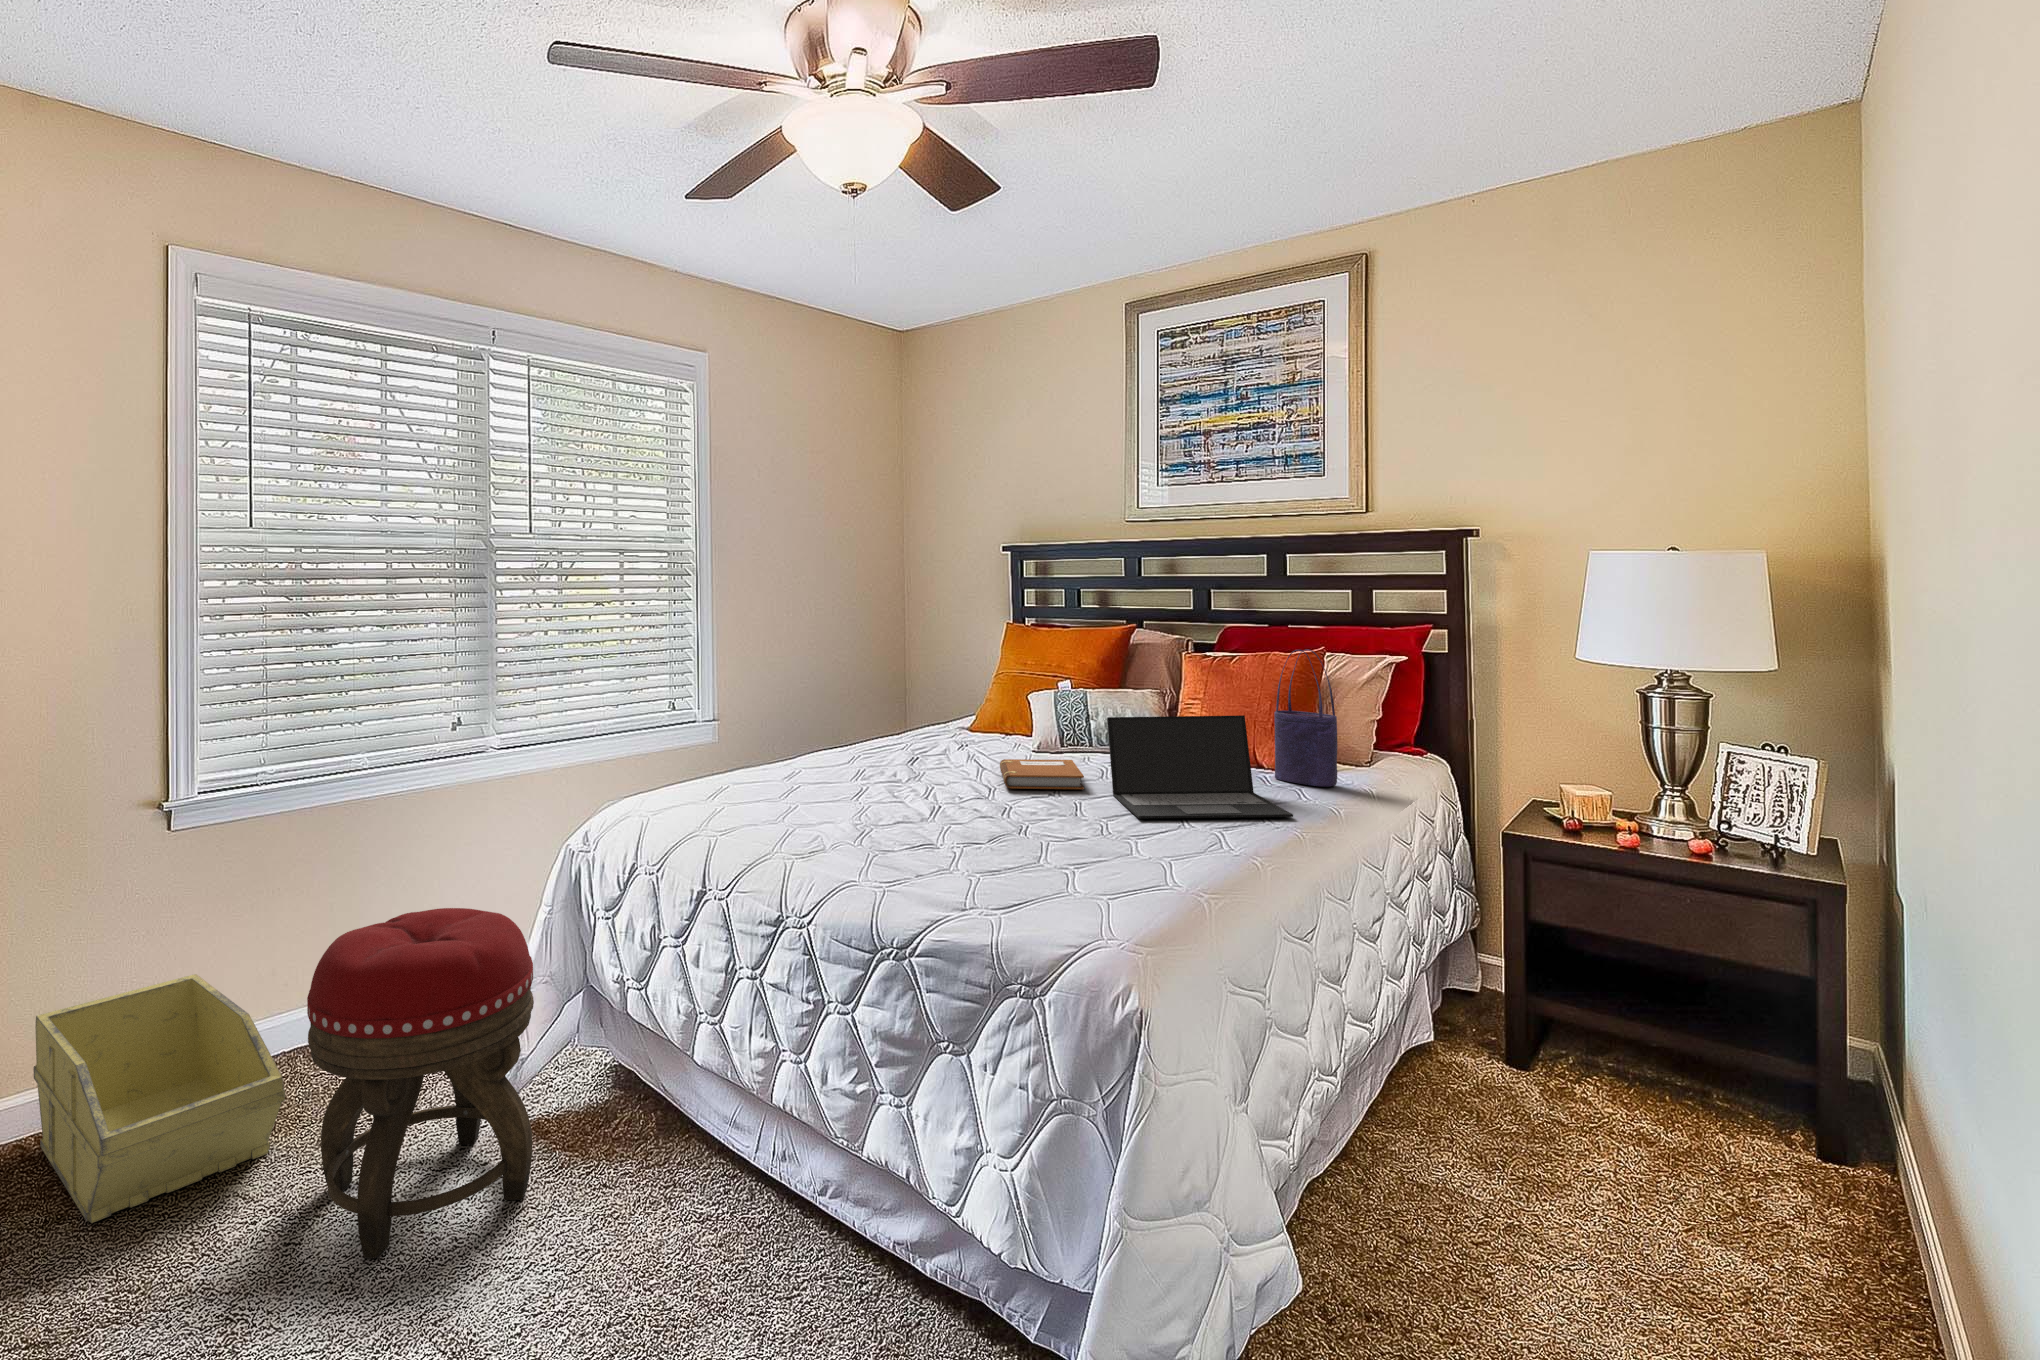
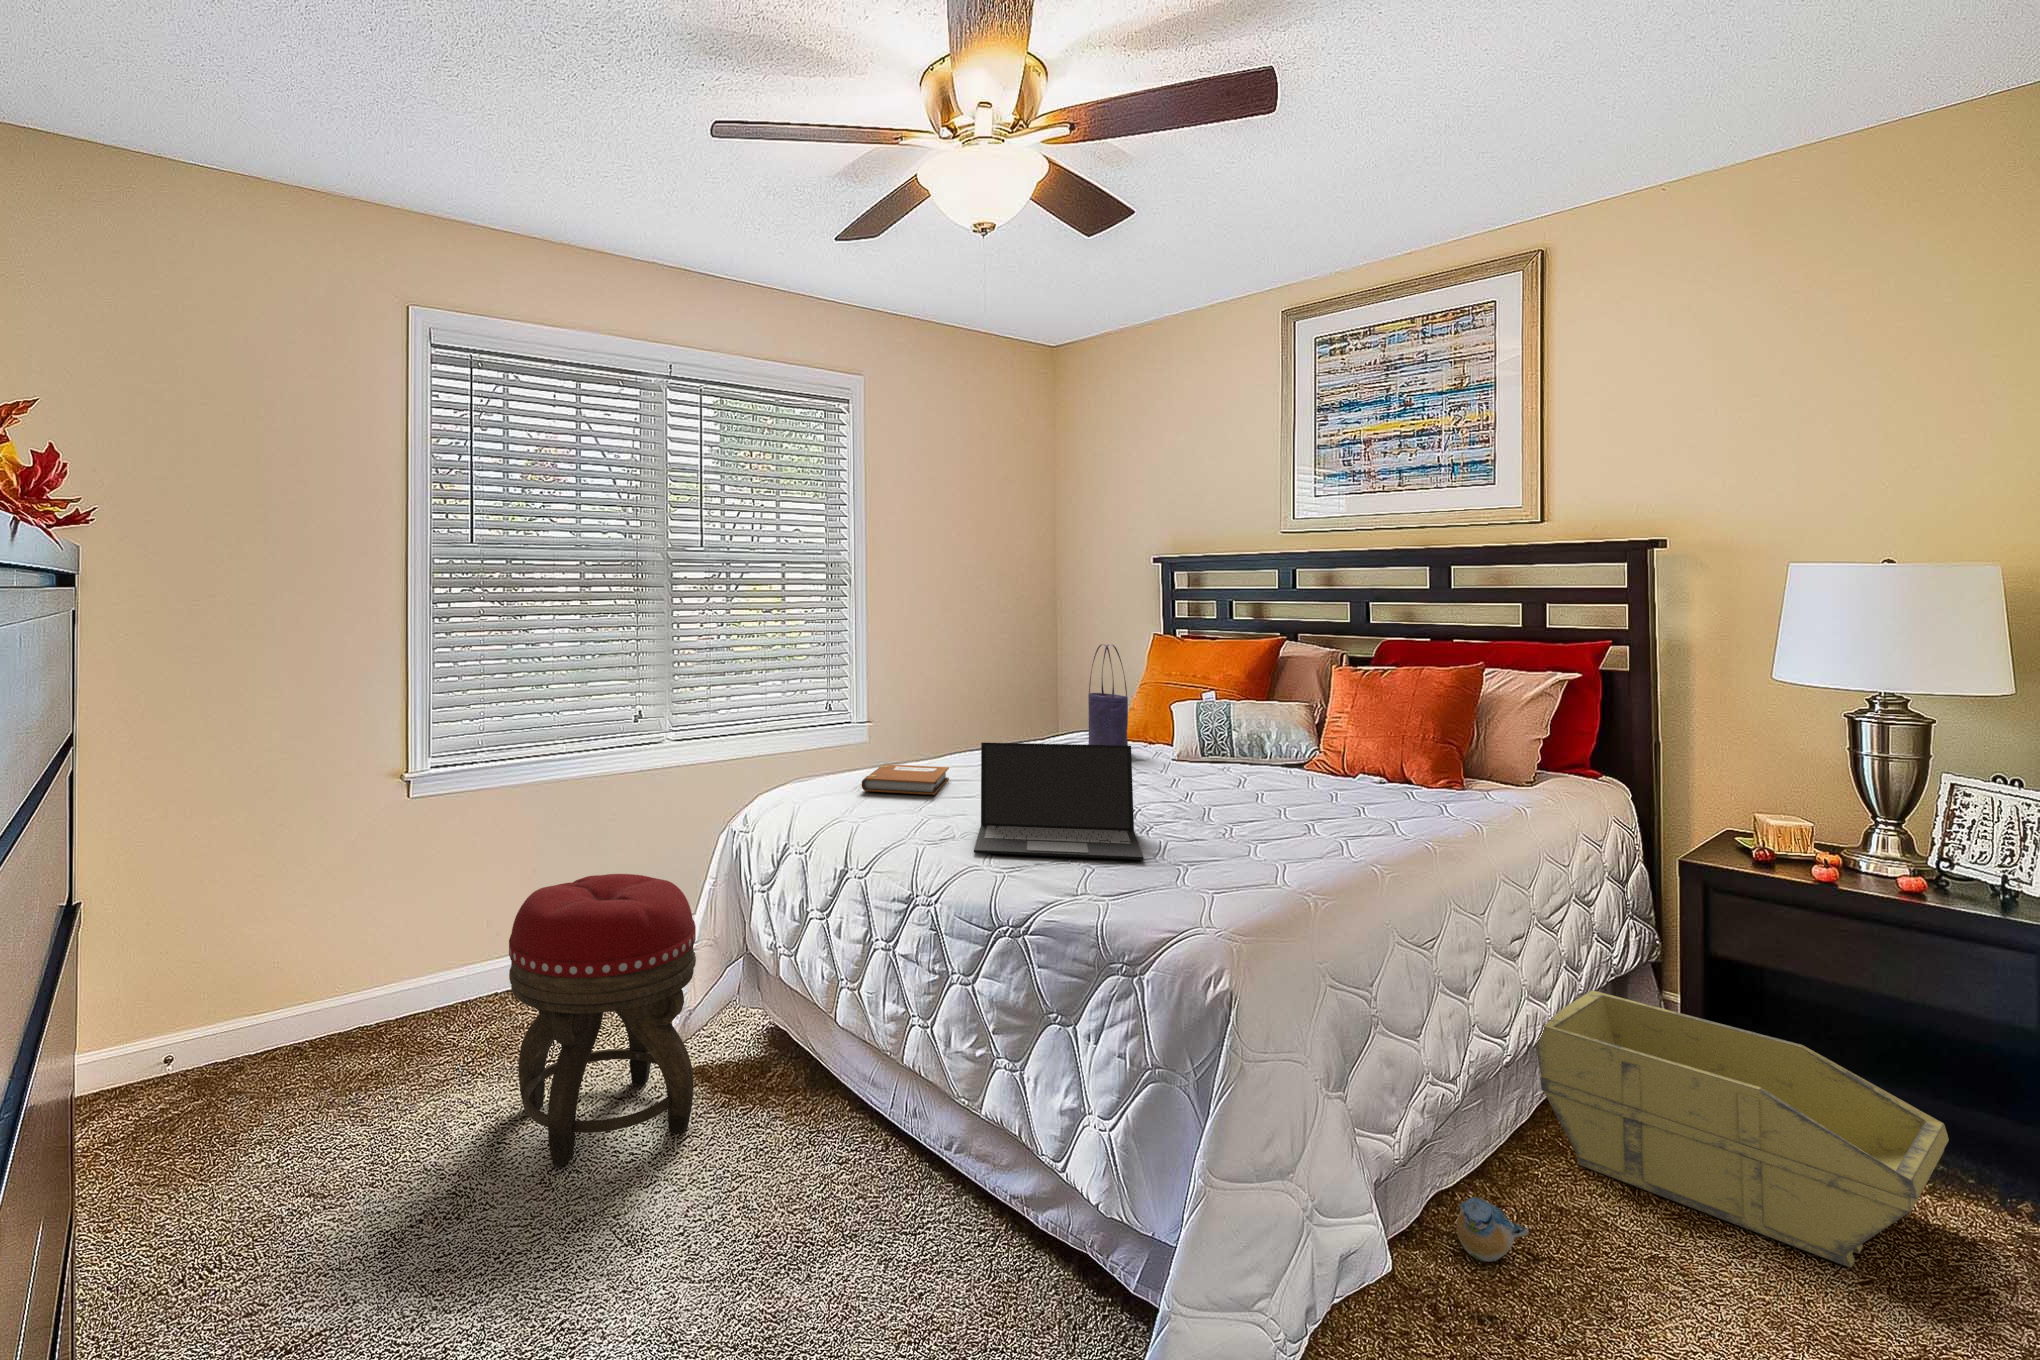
tote bag: present [1275,650,1338,787] -> present [1088,644,1128,746]
laptop: present [1107,715,1293,819] -> present [974,743,1143,860]
notebook: present [1000,759,1084,789] -> present [862,764,949,795]
storage bin: present [34,974,285,1223] -> present [1536,990,1949,1267]
plush toy: none [1336,1189,1401,1253] -> present [1456,1197,1529,1262]

